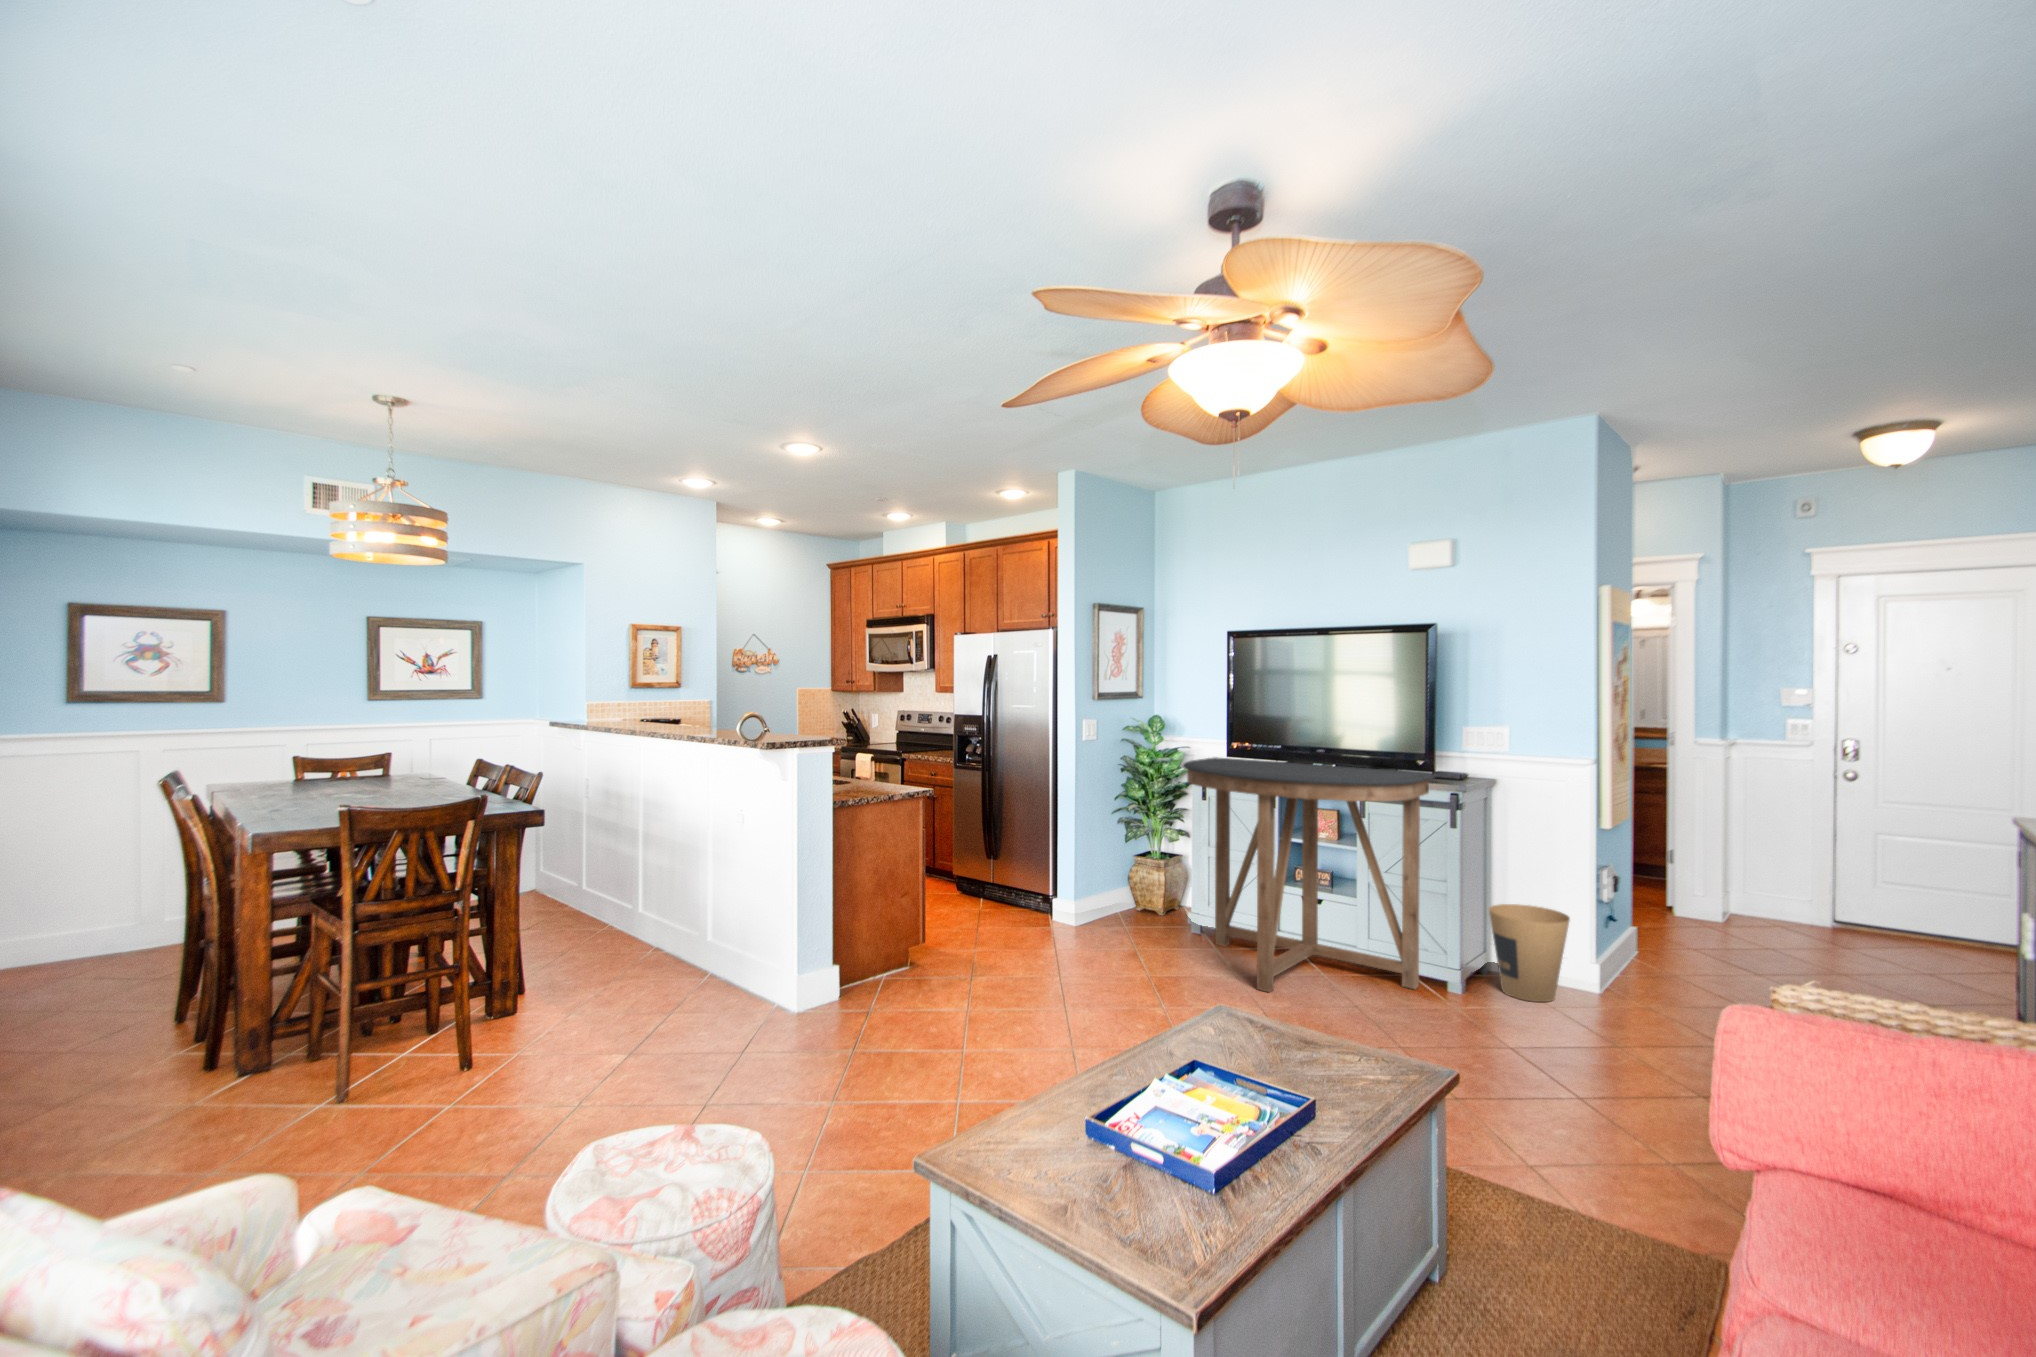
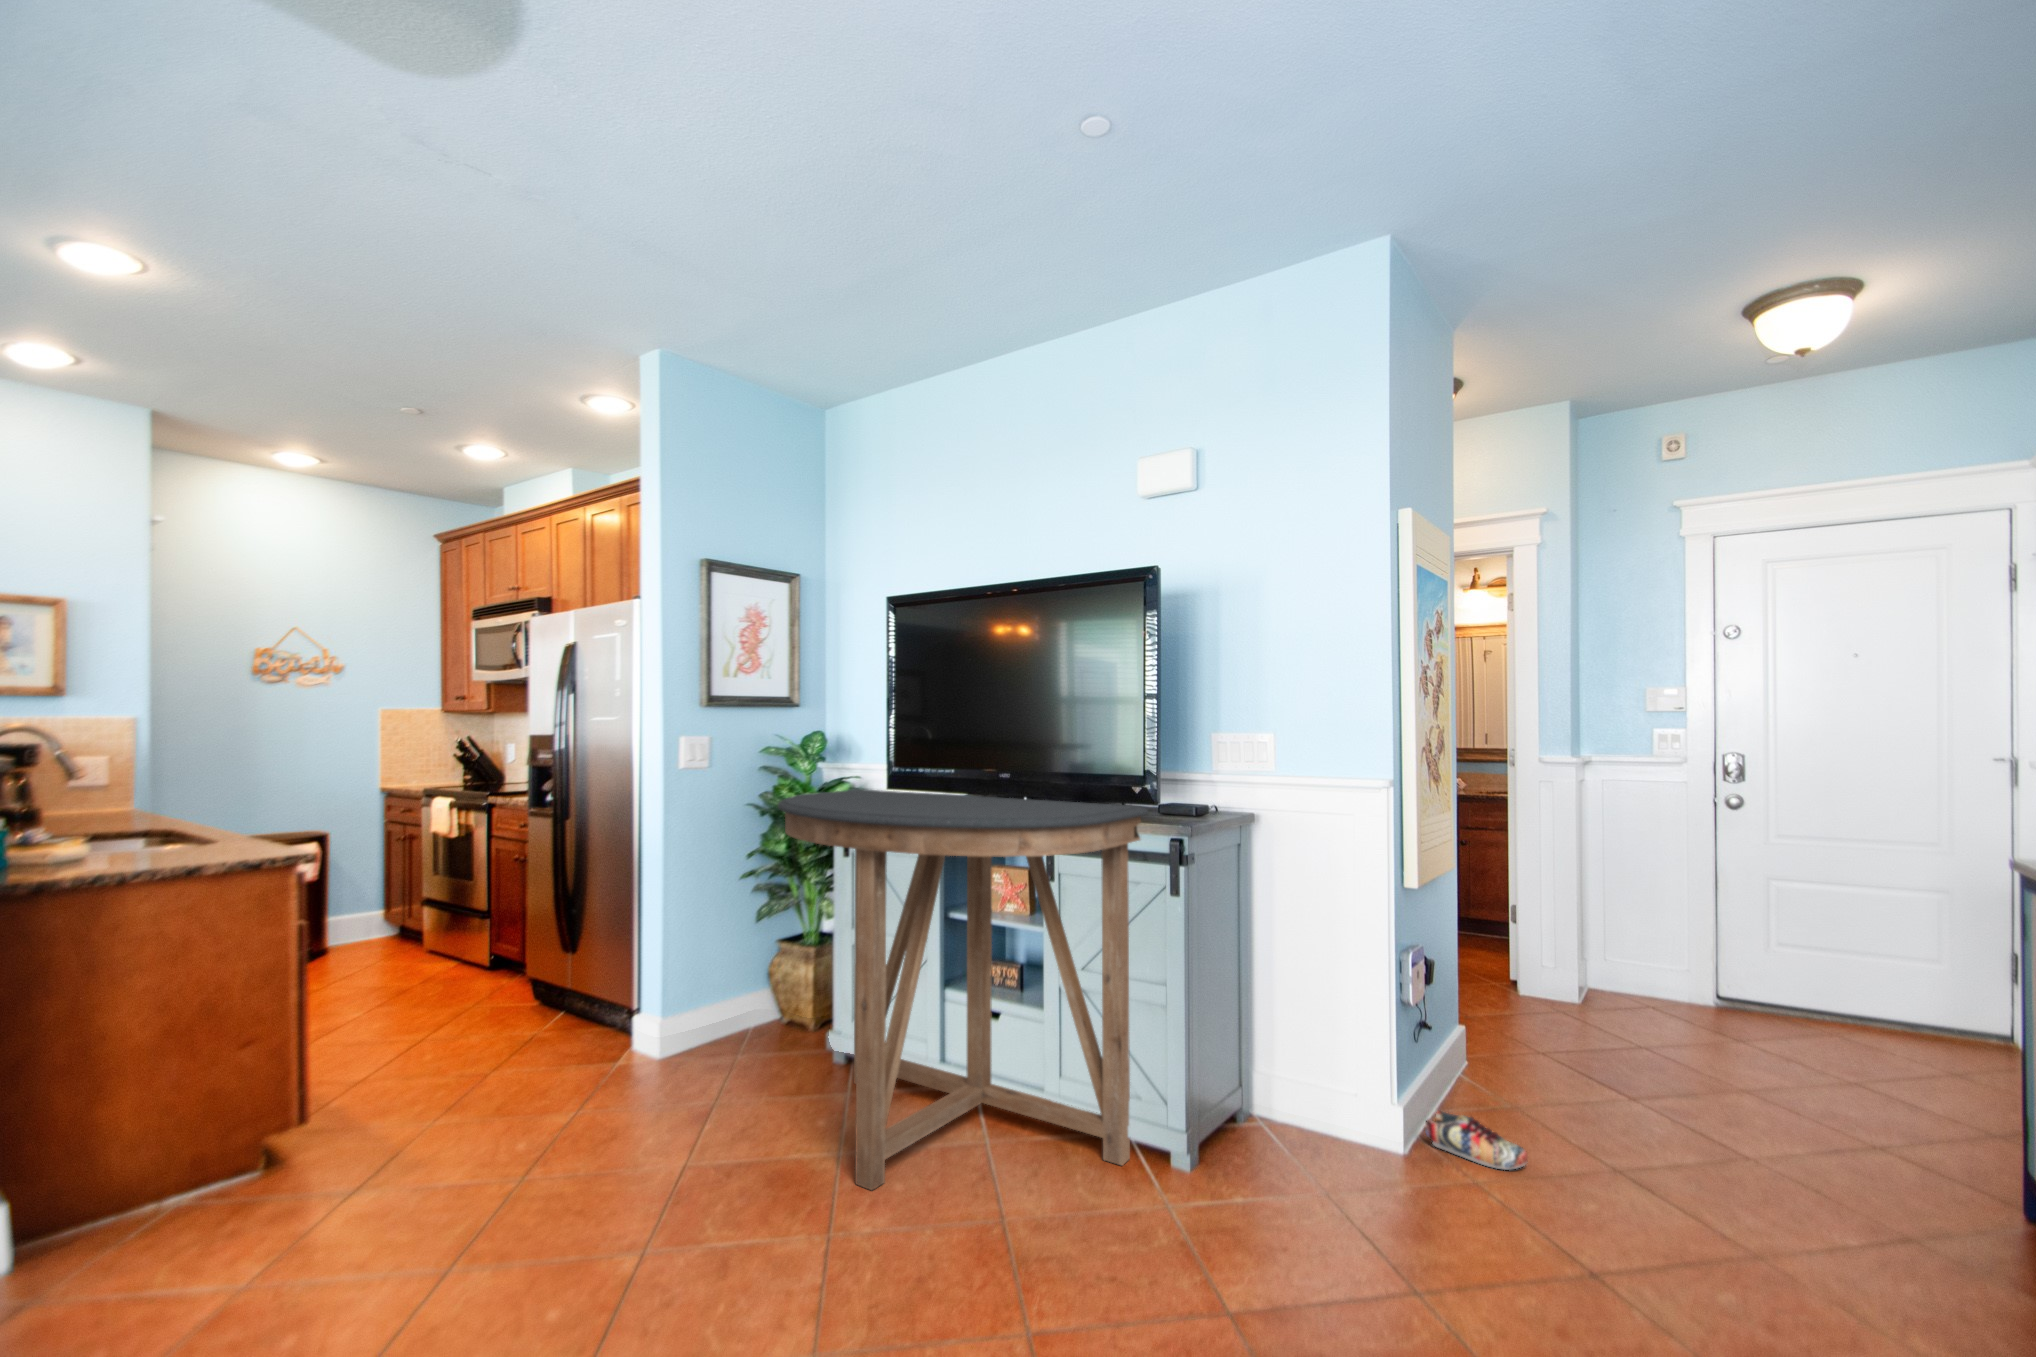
trash can: present [1489,904,1570,1002] -> none [1237,1012,1356,1181]
shoe: none [1611,970,1683,1003] -> present [1424,1110,1528,1170]

